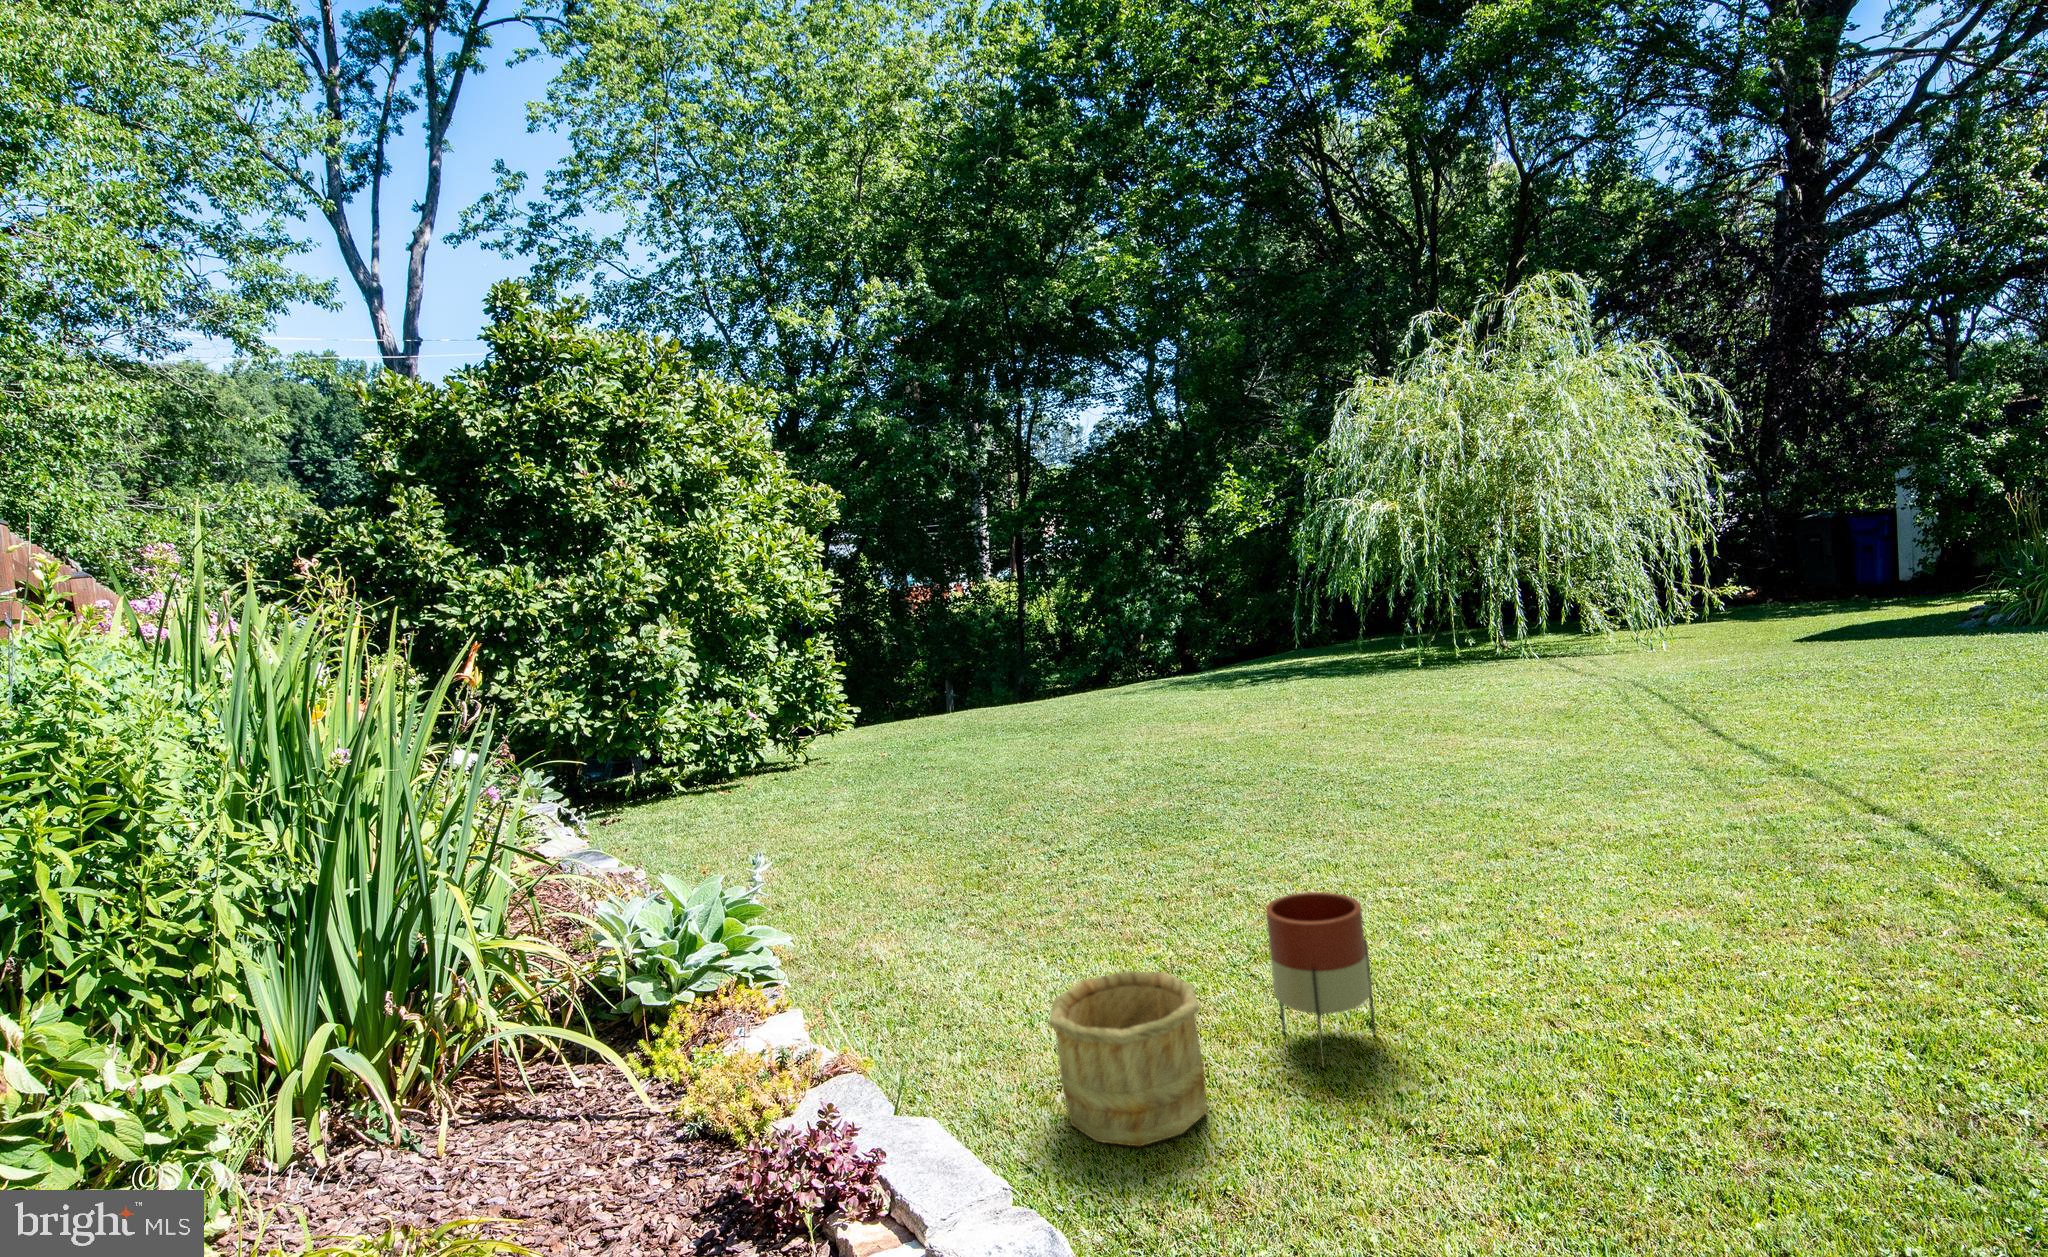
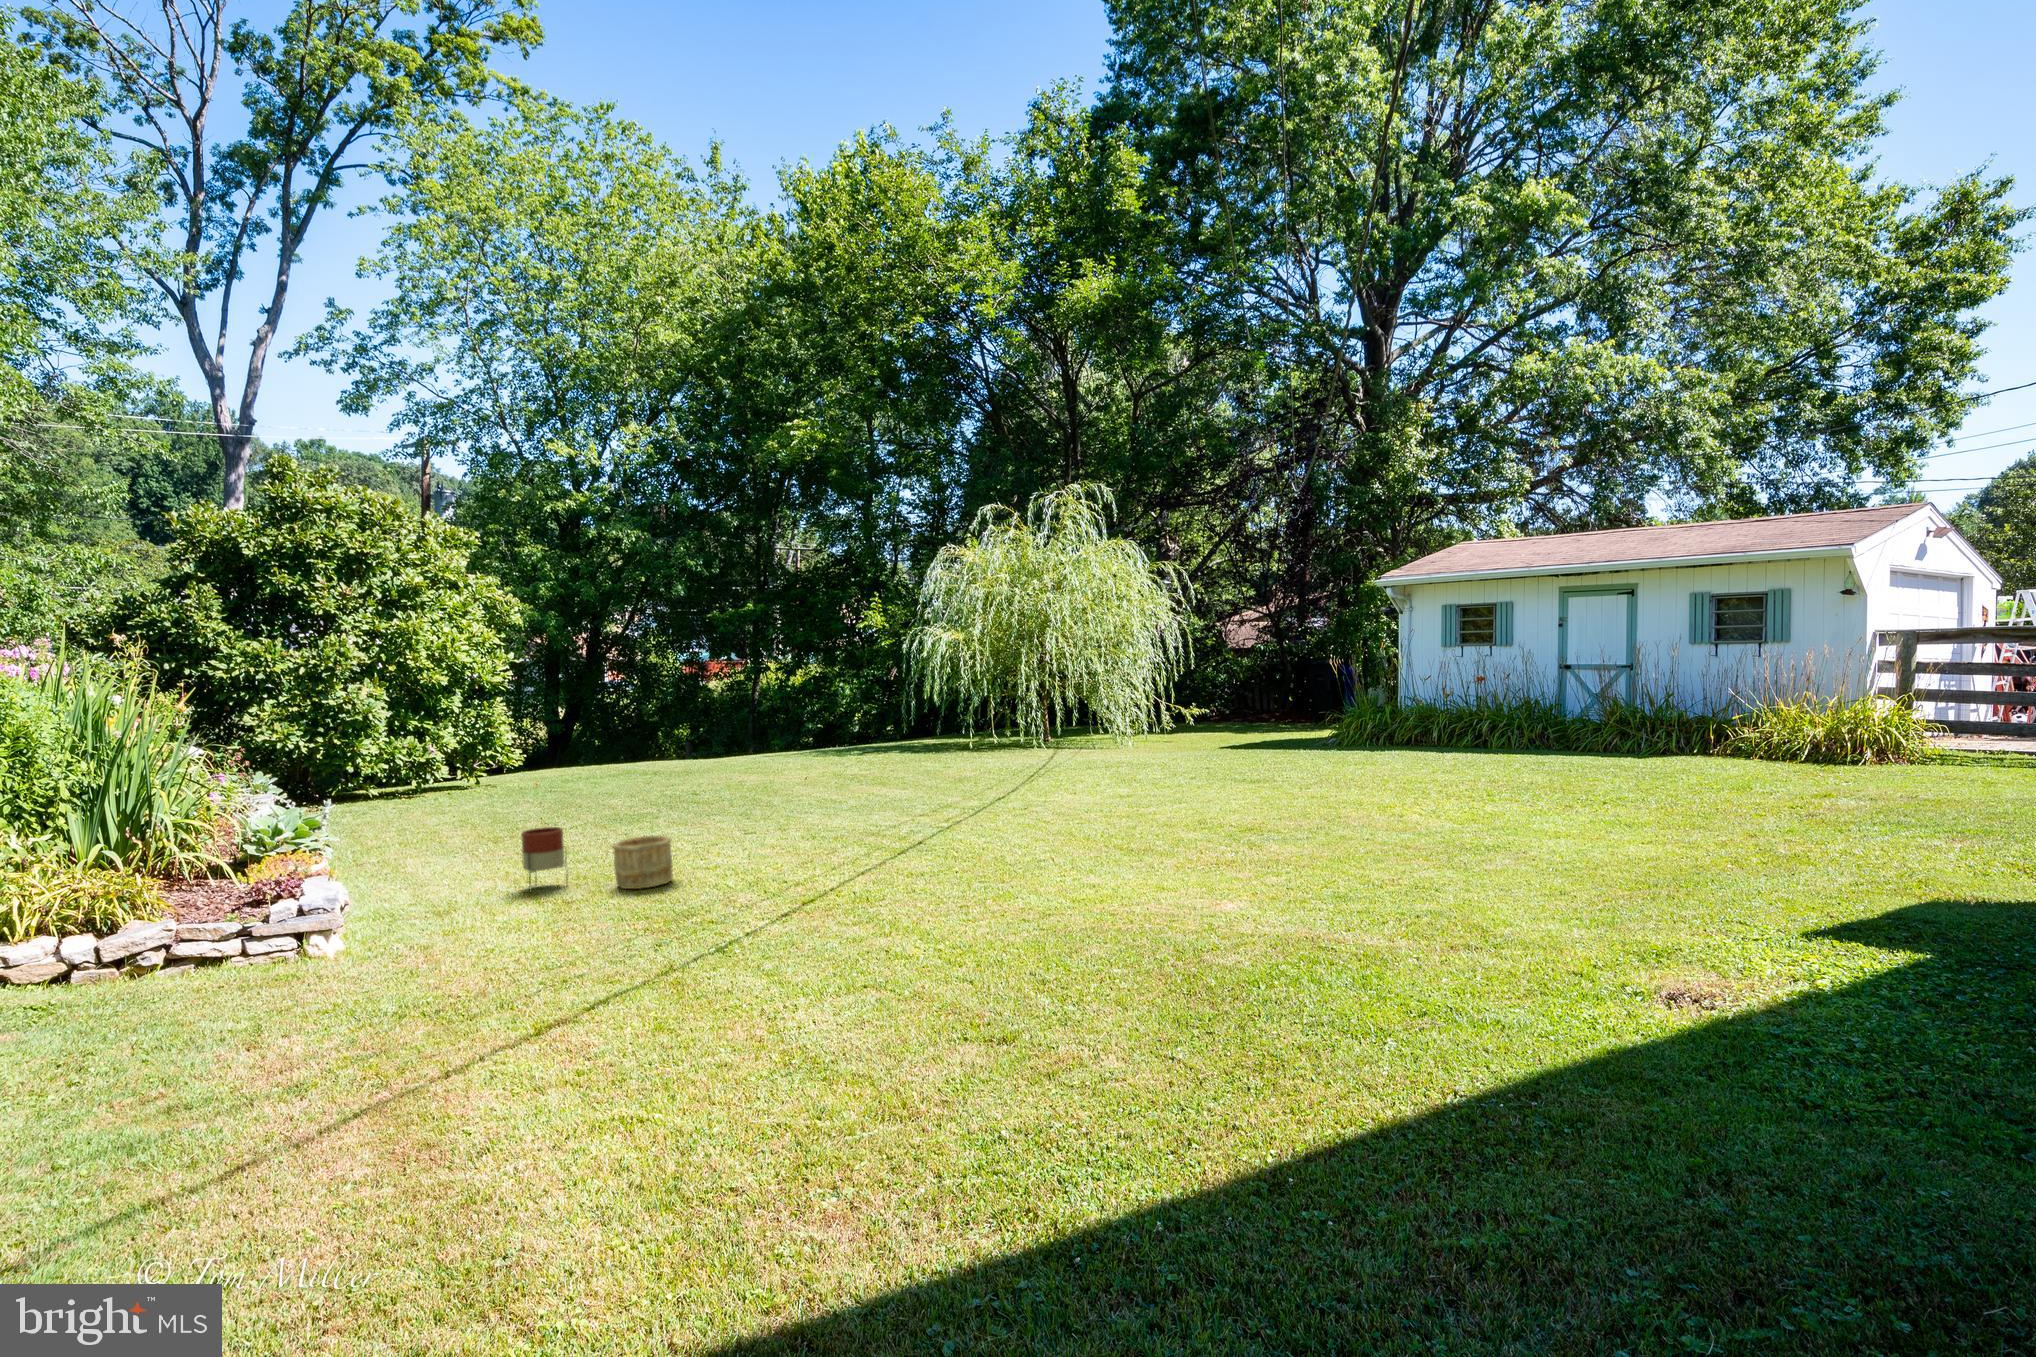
wooden bucket: present [1049,972,1207,1146] -> present [612,836,673,889]

